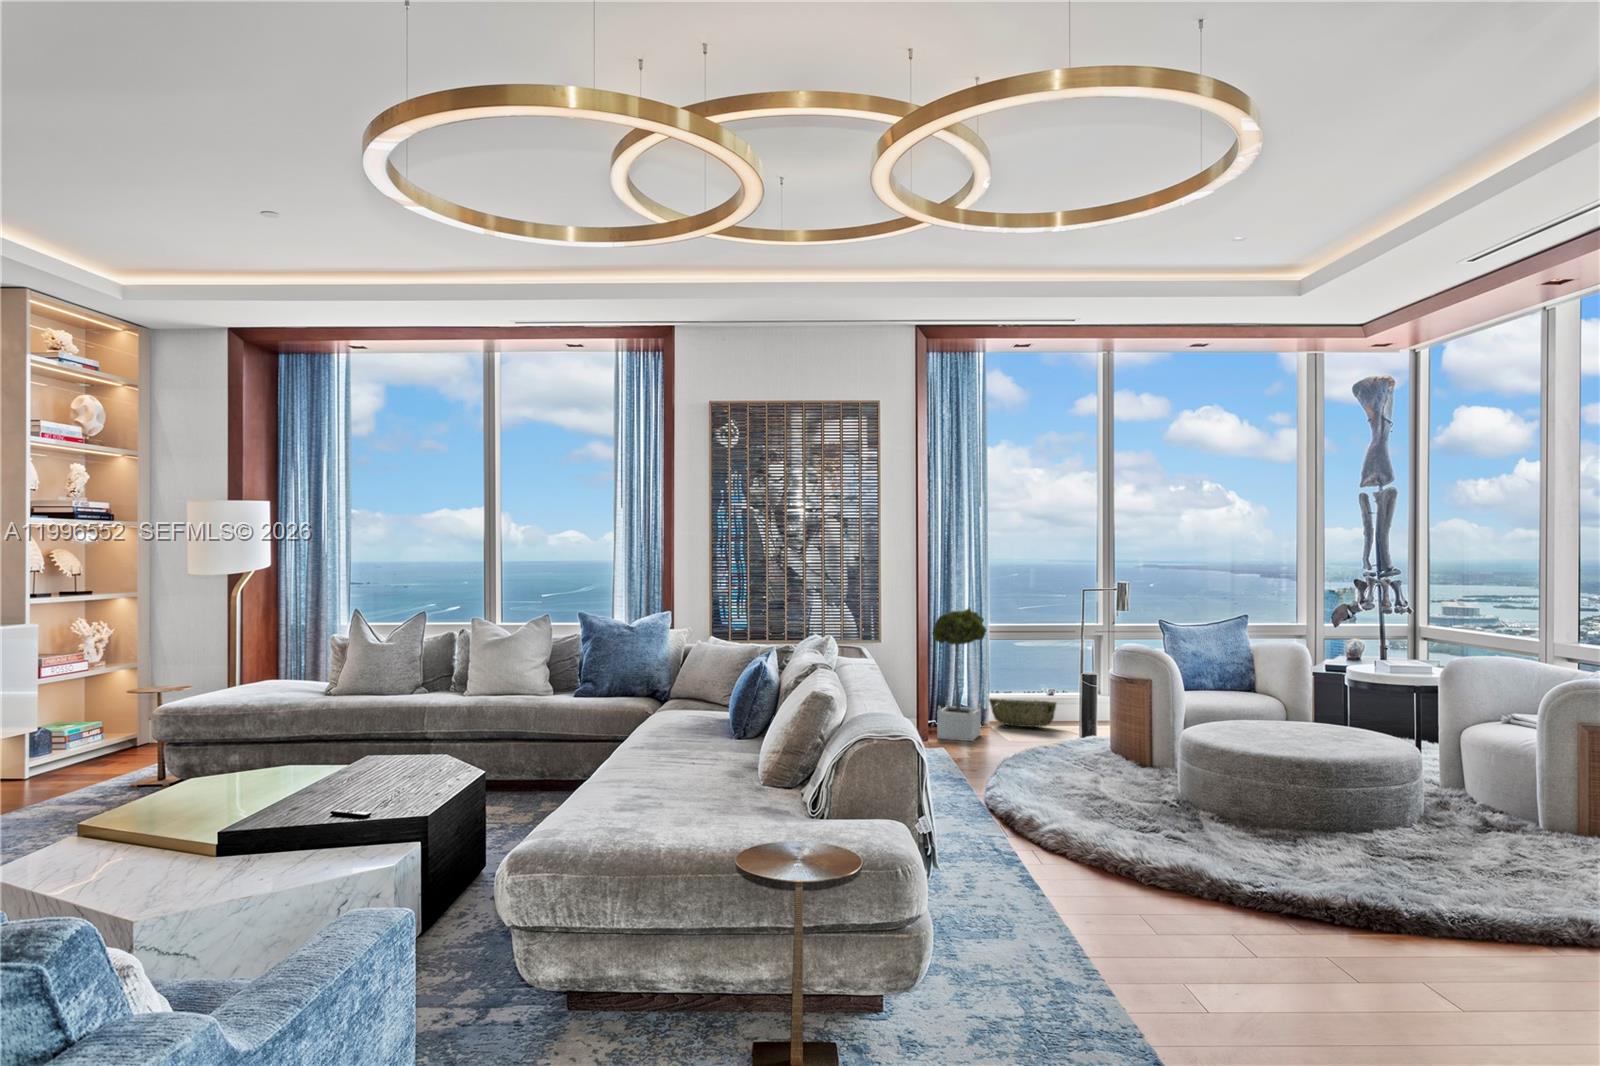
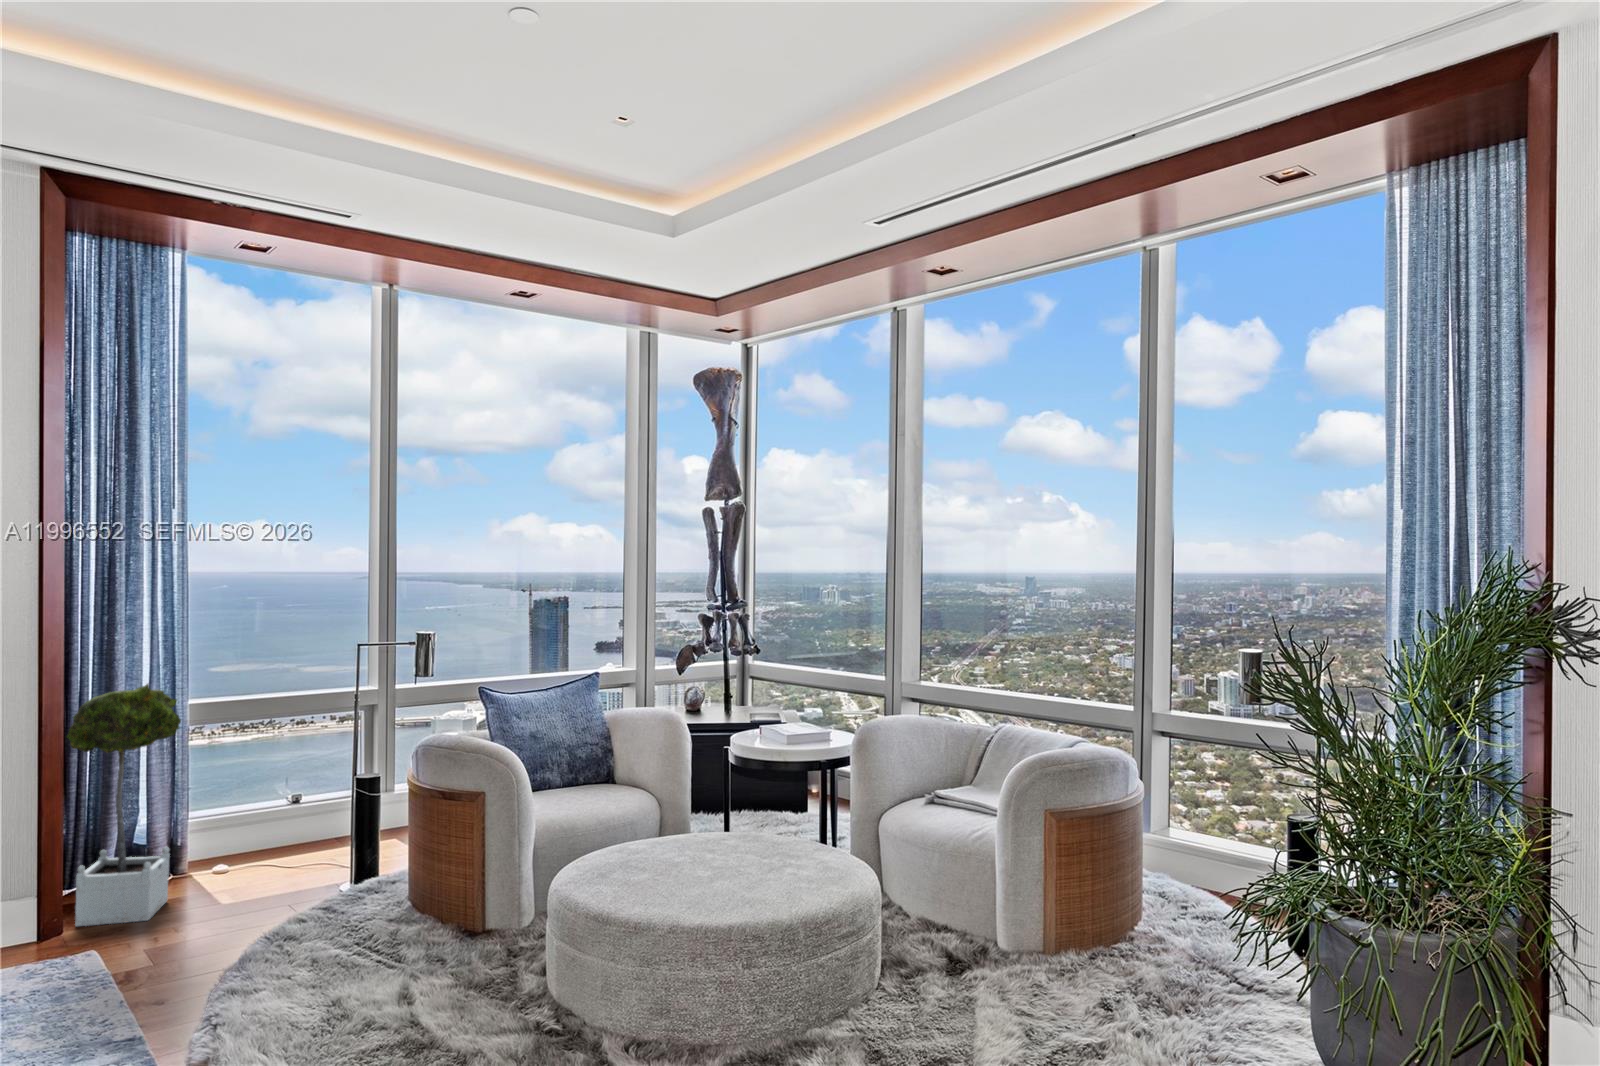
woven basket: present [989,699,1056,727] -> none [187,818,308,868]

